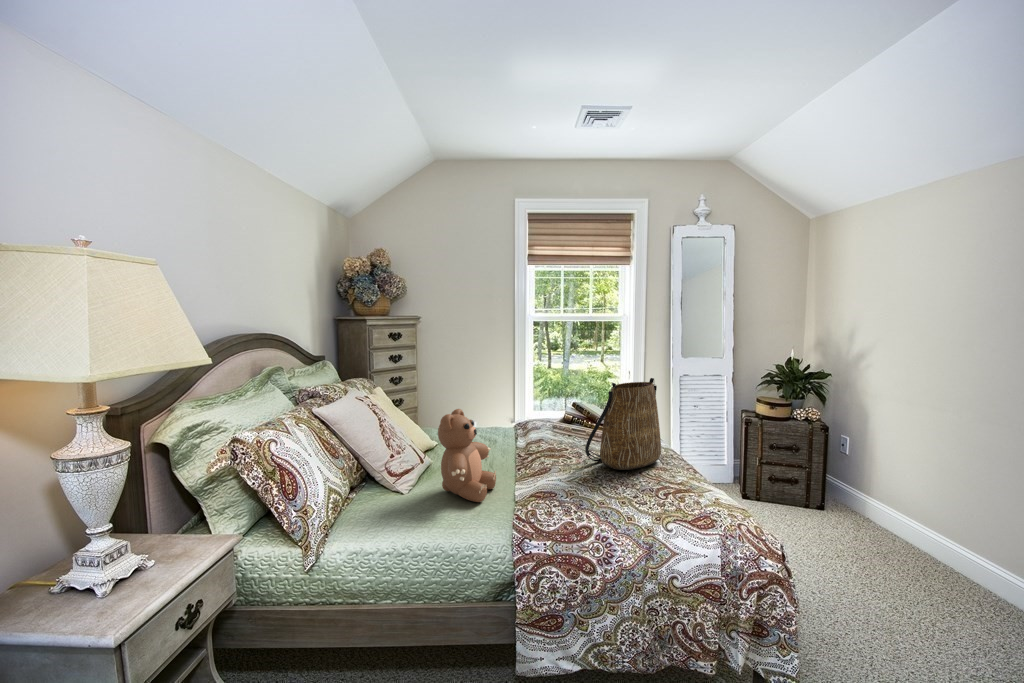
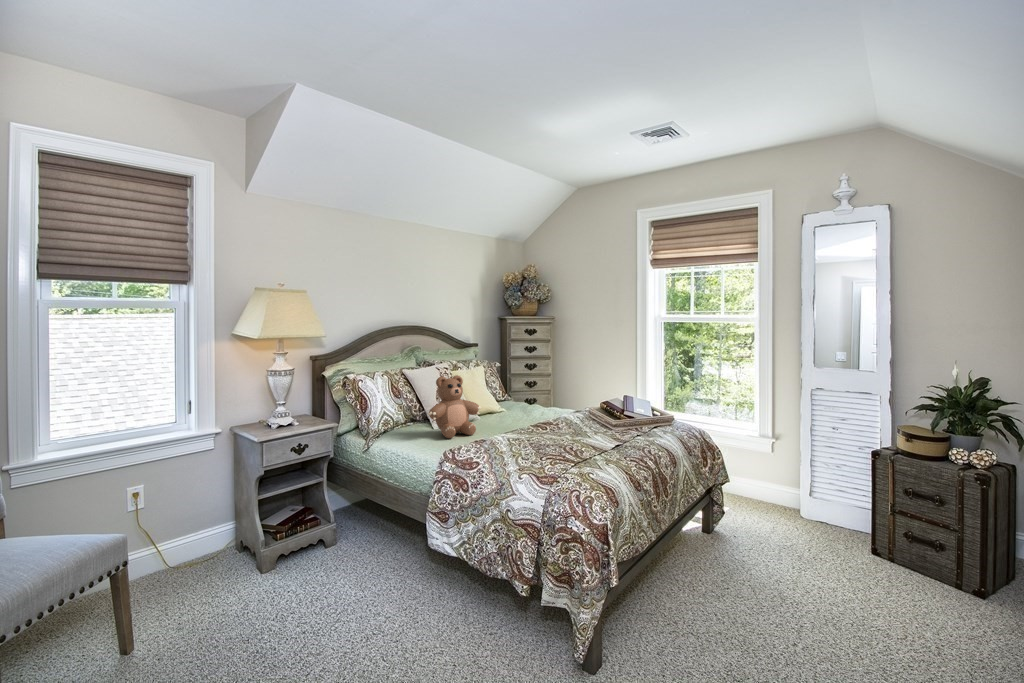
tote bag: present [585,378,661,470] -> none [553,368,626,445]

